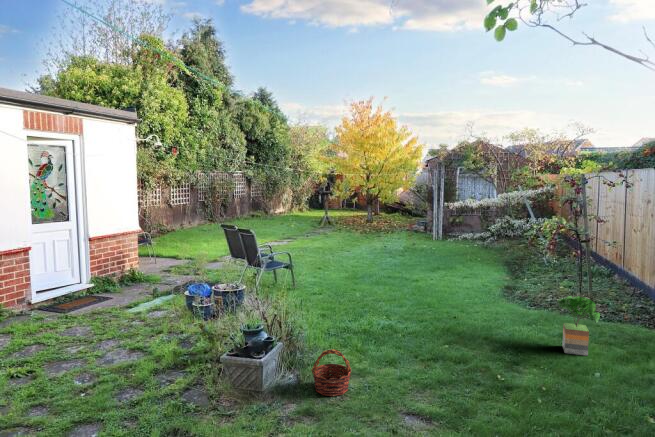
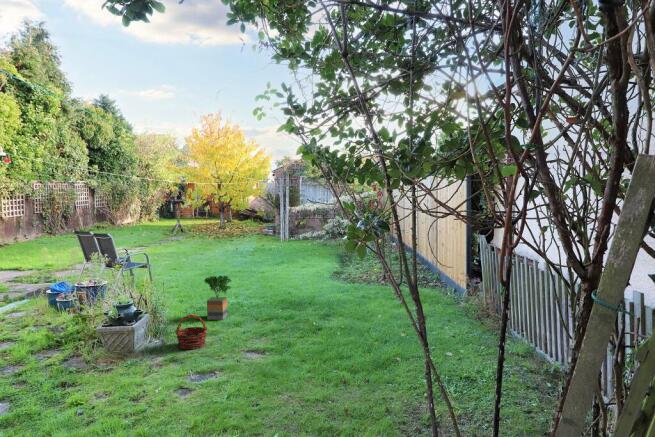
potted tree: present [558,296,600,356] -> present [204,275,231,320]

